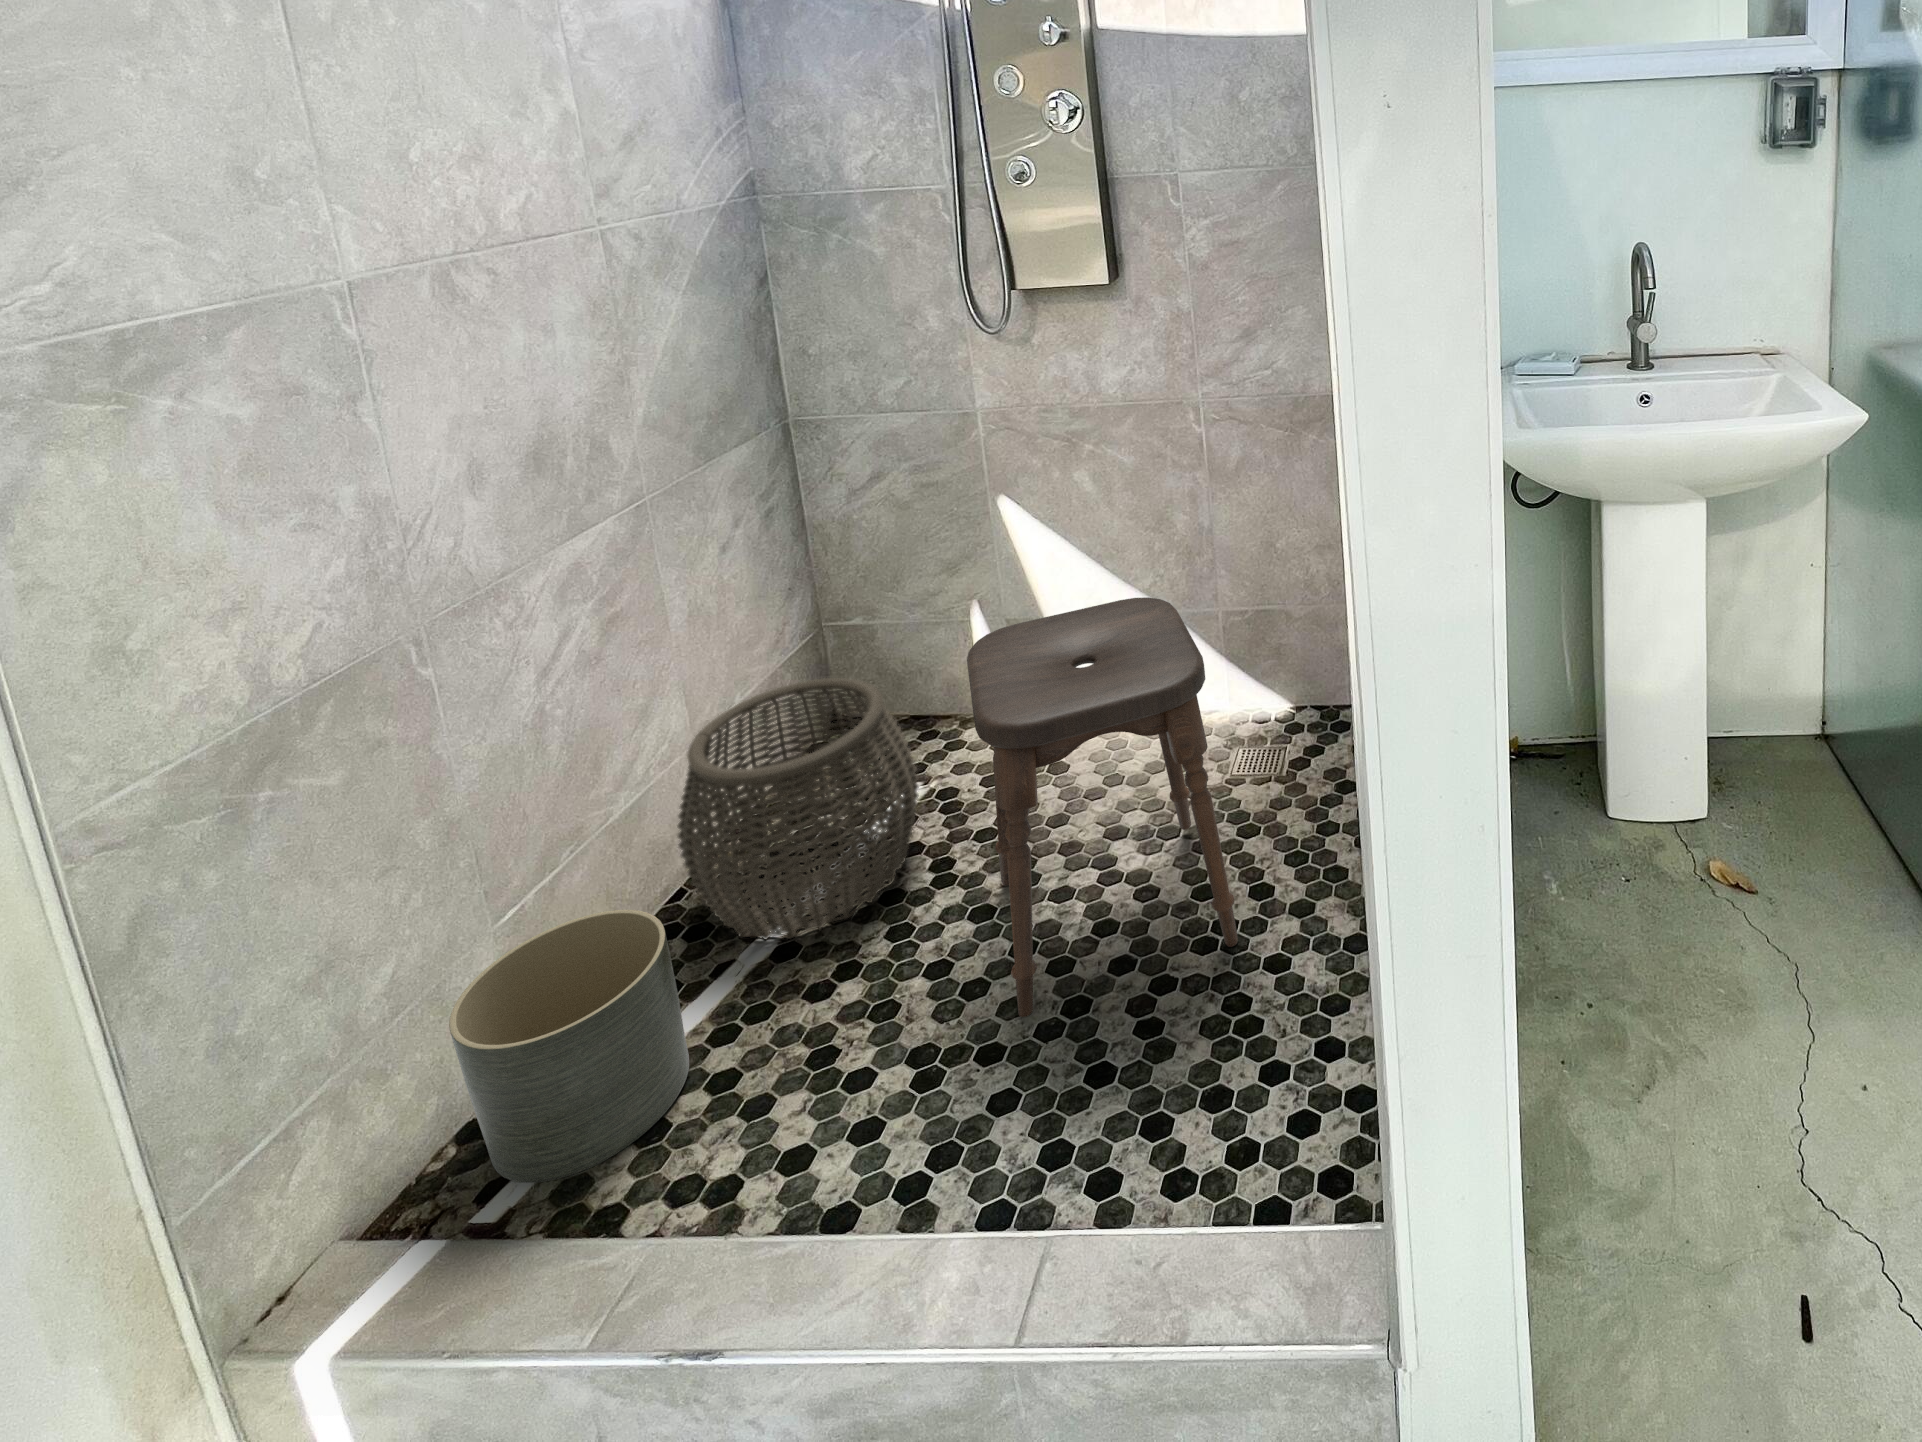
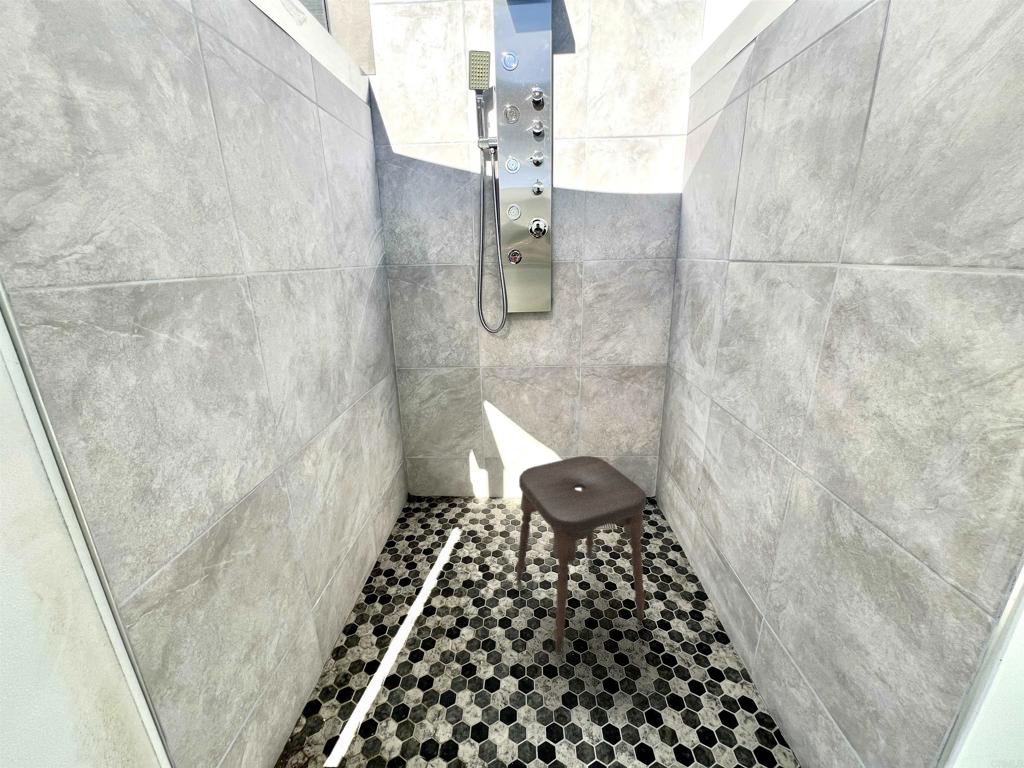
woven basket: present [678,678,919,940] -> none [376,486,475,605]
planter: present [449,910,689,1183] -> none [307,601,408,741]

